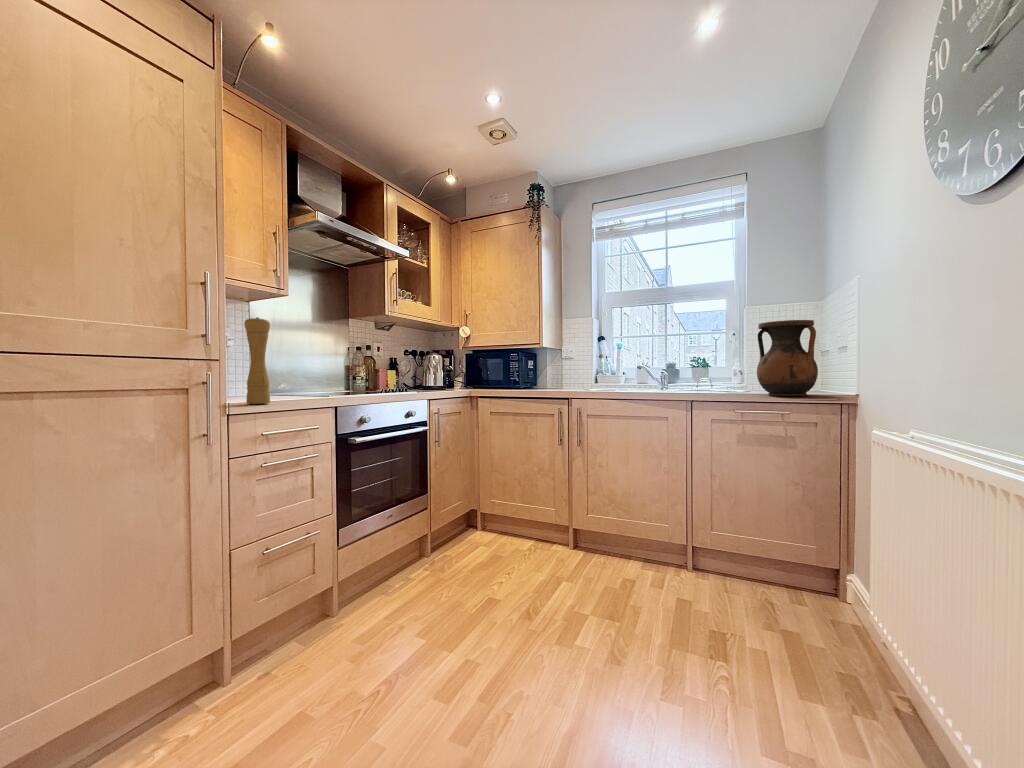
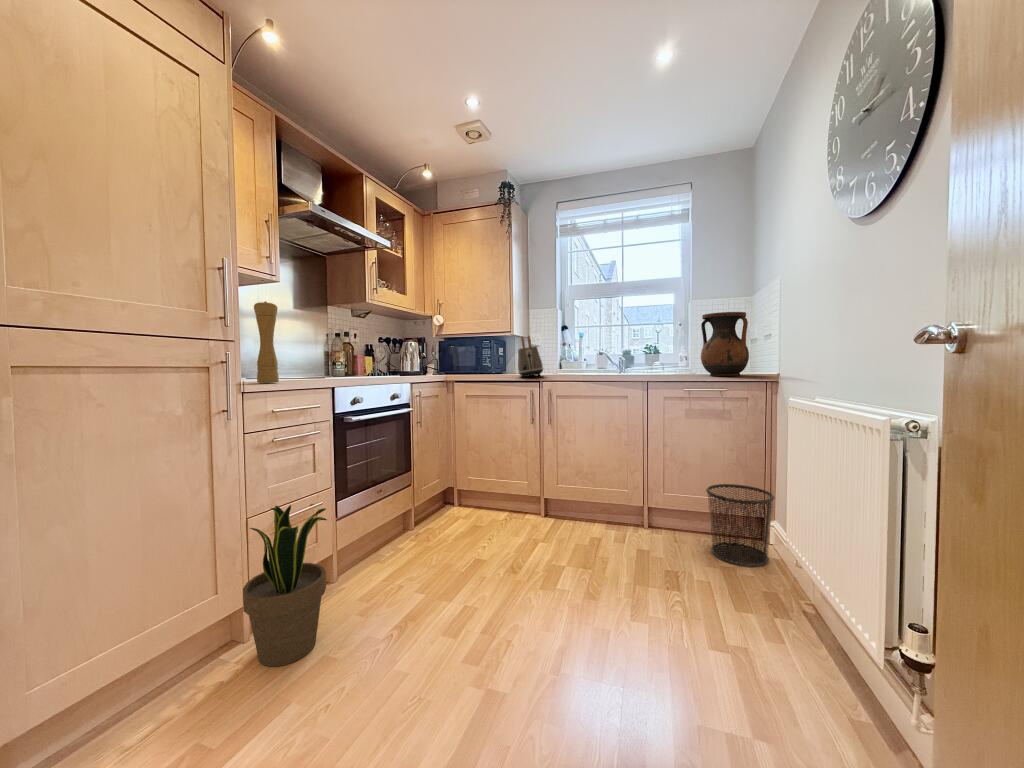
toaster: none [546,348,574,393] -> present [518,335,543,377]
trash can: none [763,526,853,634] -> present [706,484,774,567]
potted plant: none [215,536,316,722] -> present [243,505,327,666]

